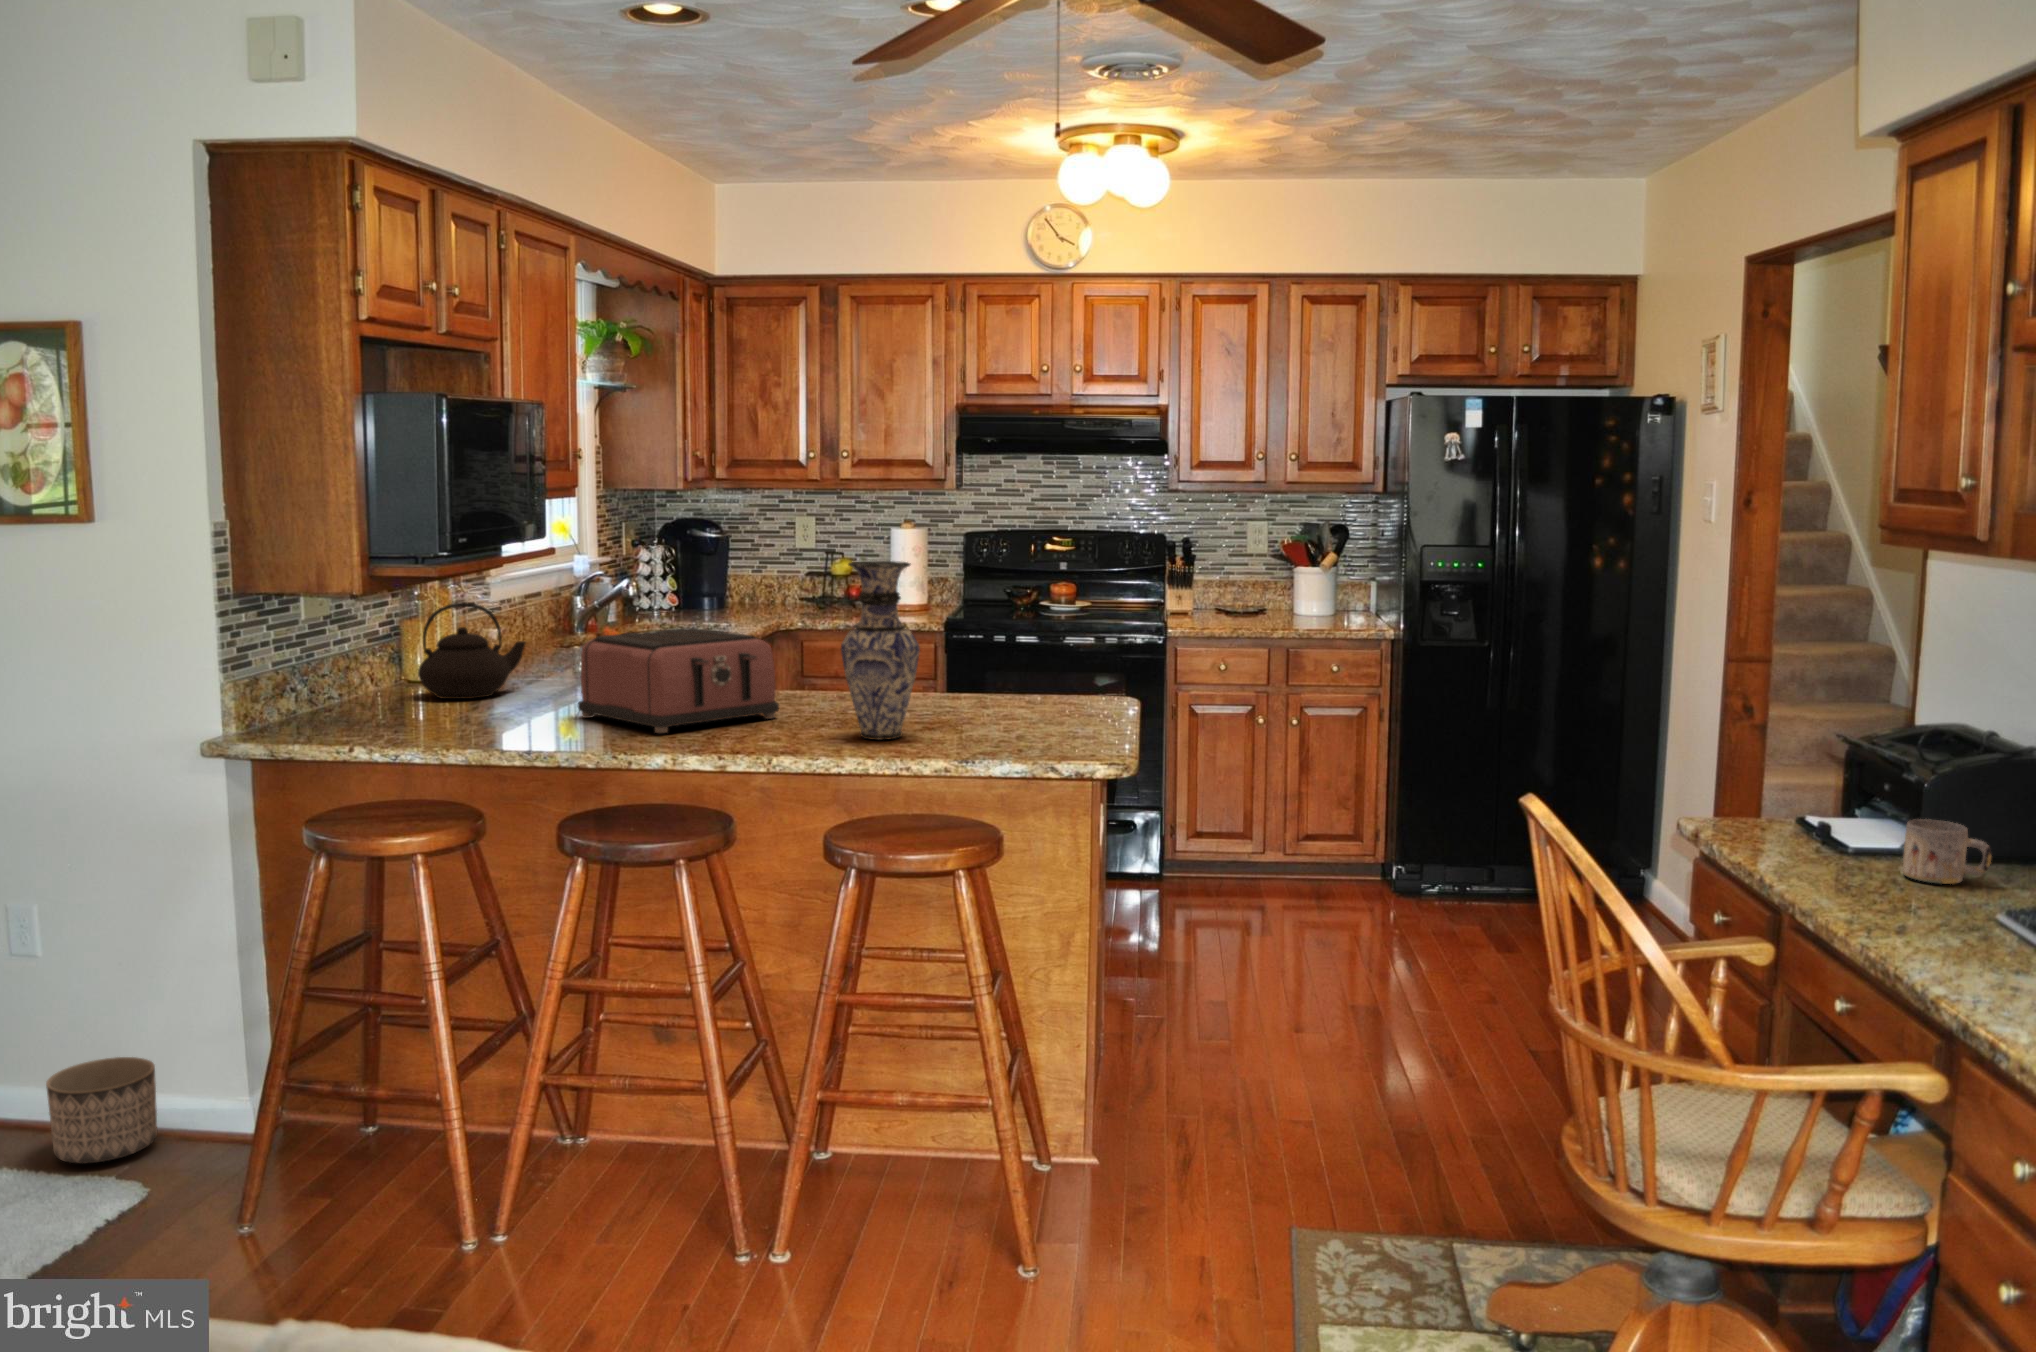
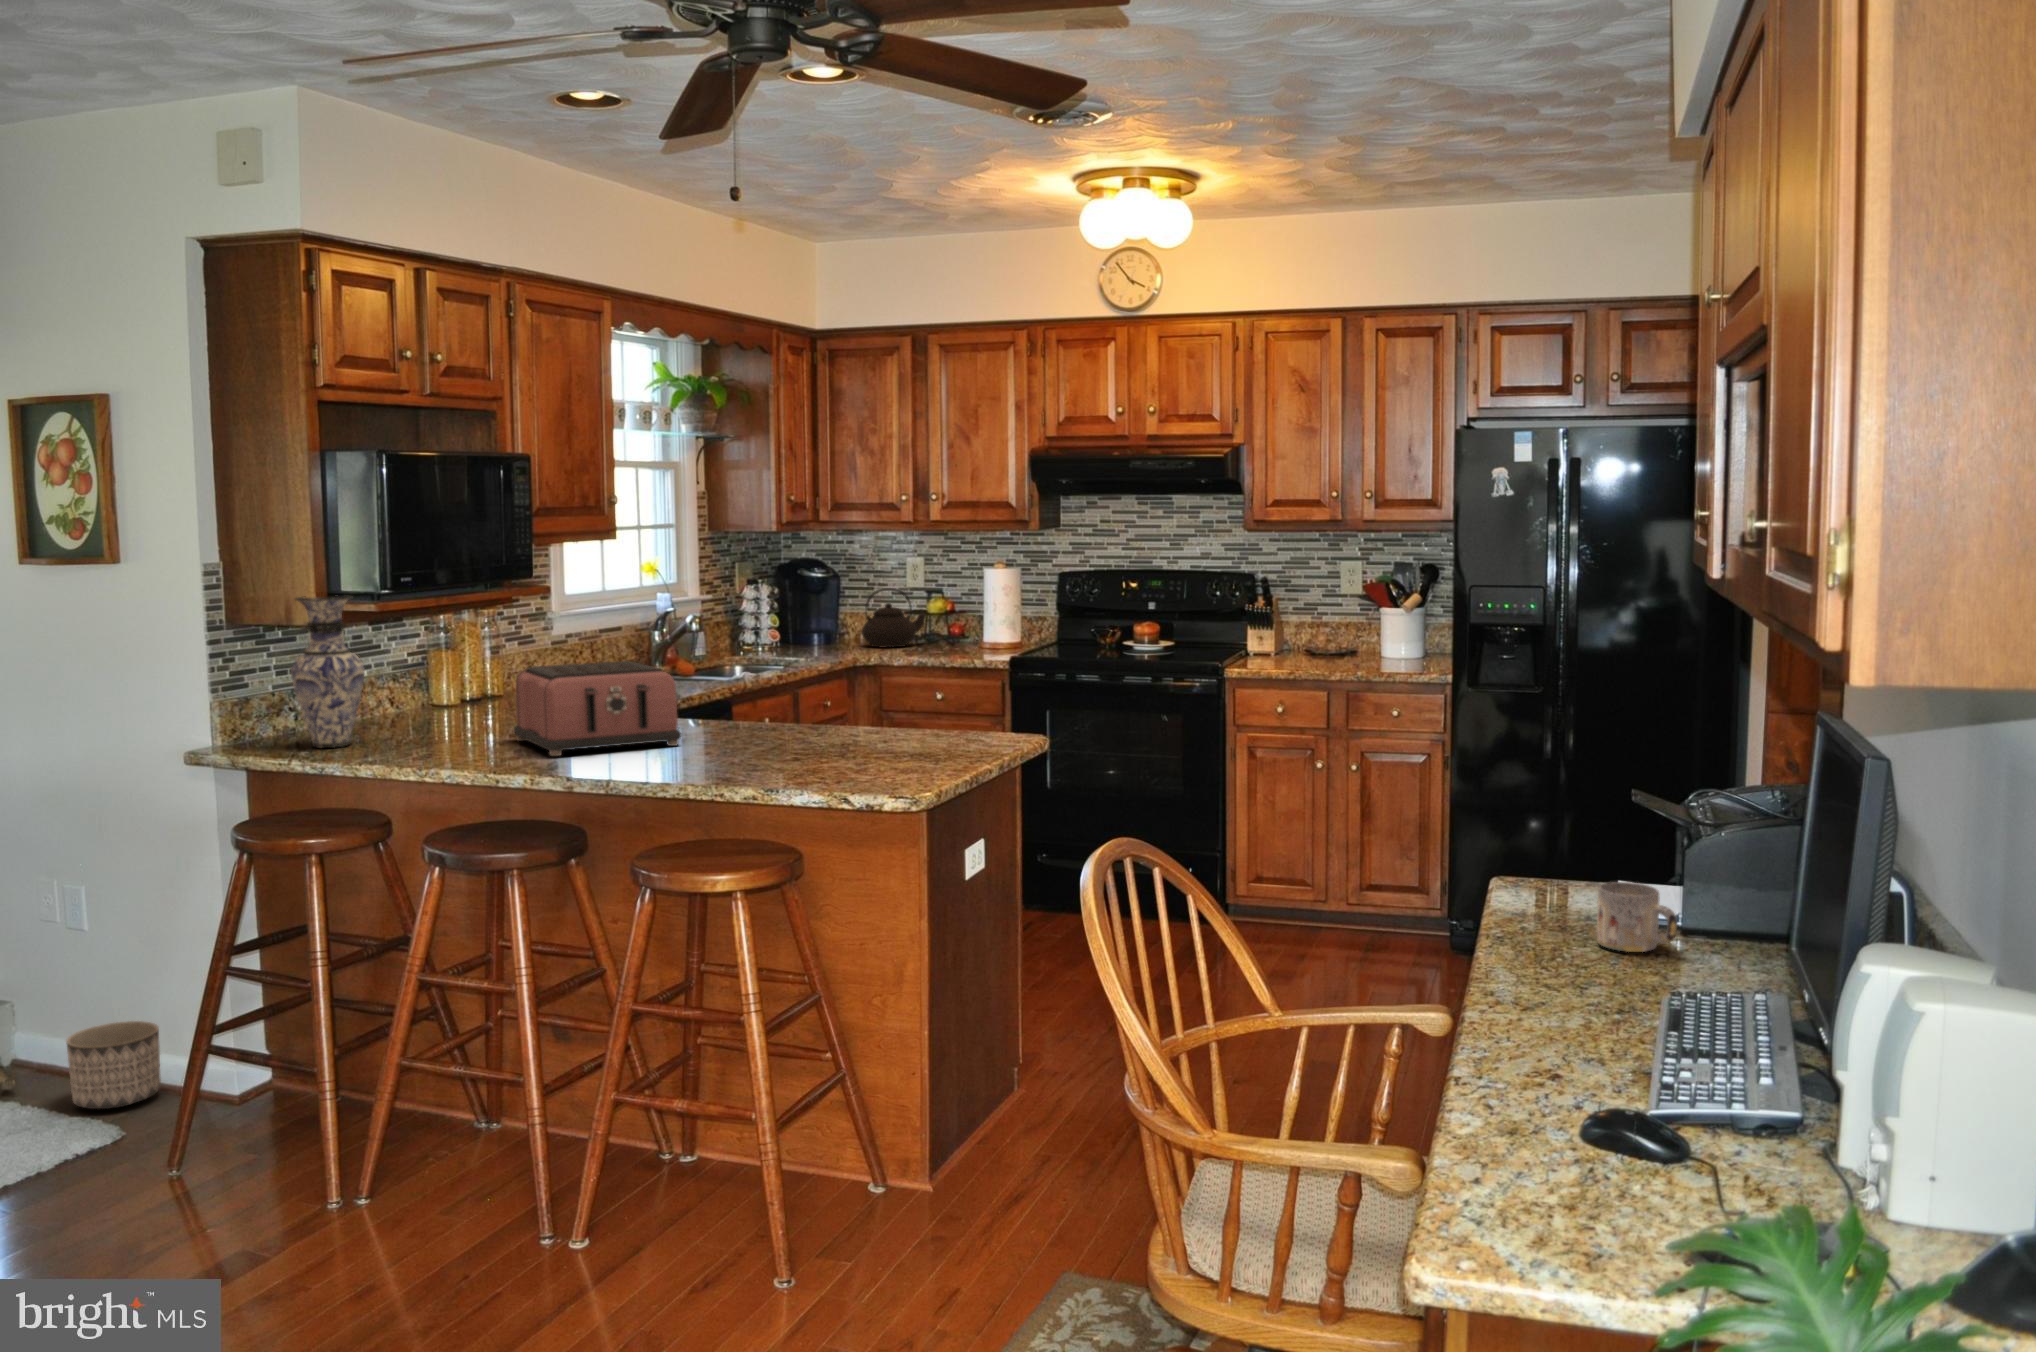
vase: present [841,561,920,740] -> present [291,595,365,748]
teapot: present [418,602,526,699] -> present [862,588,926,647]

